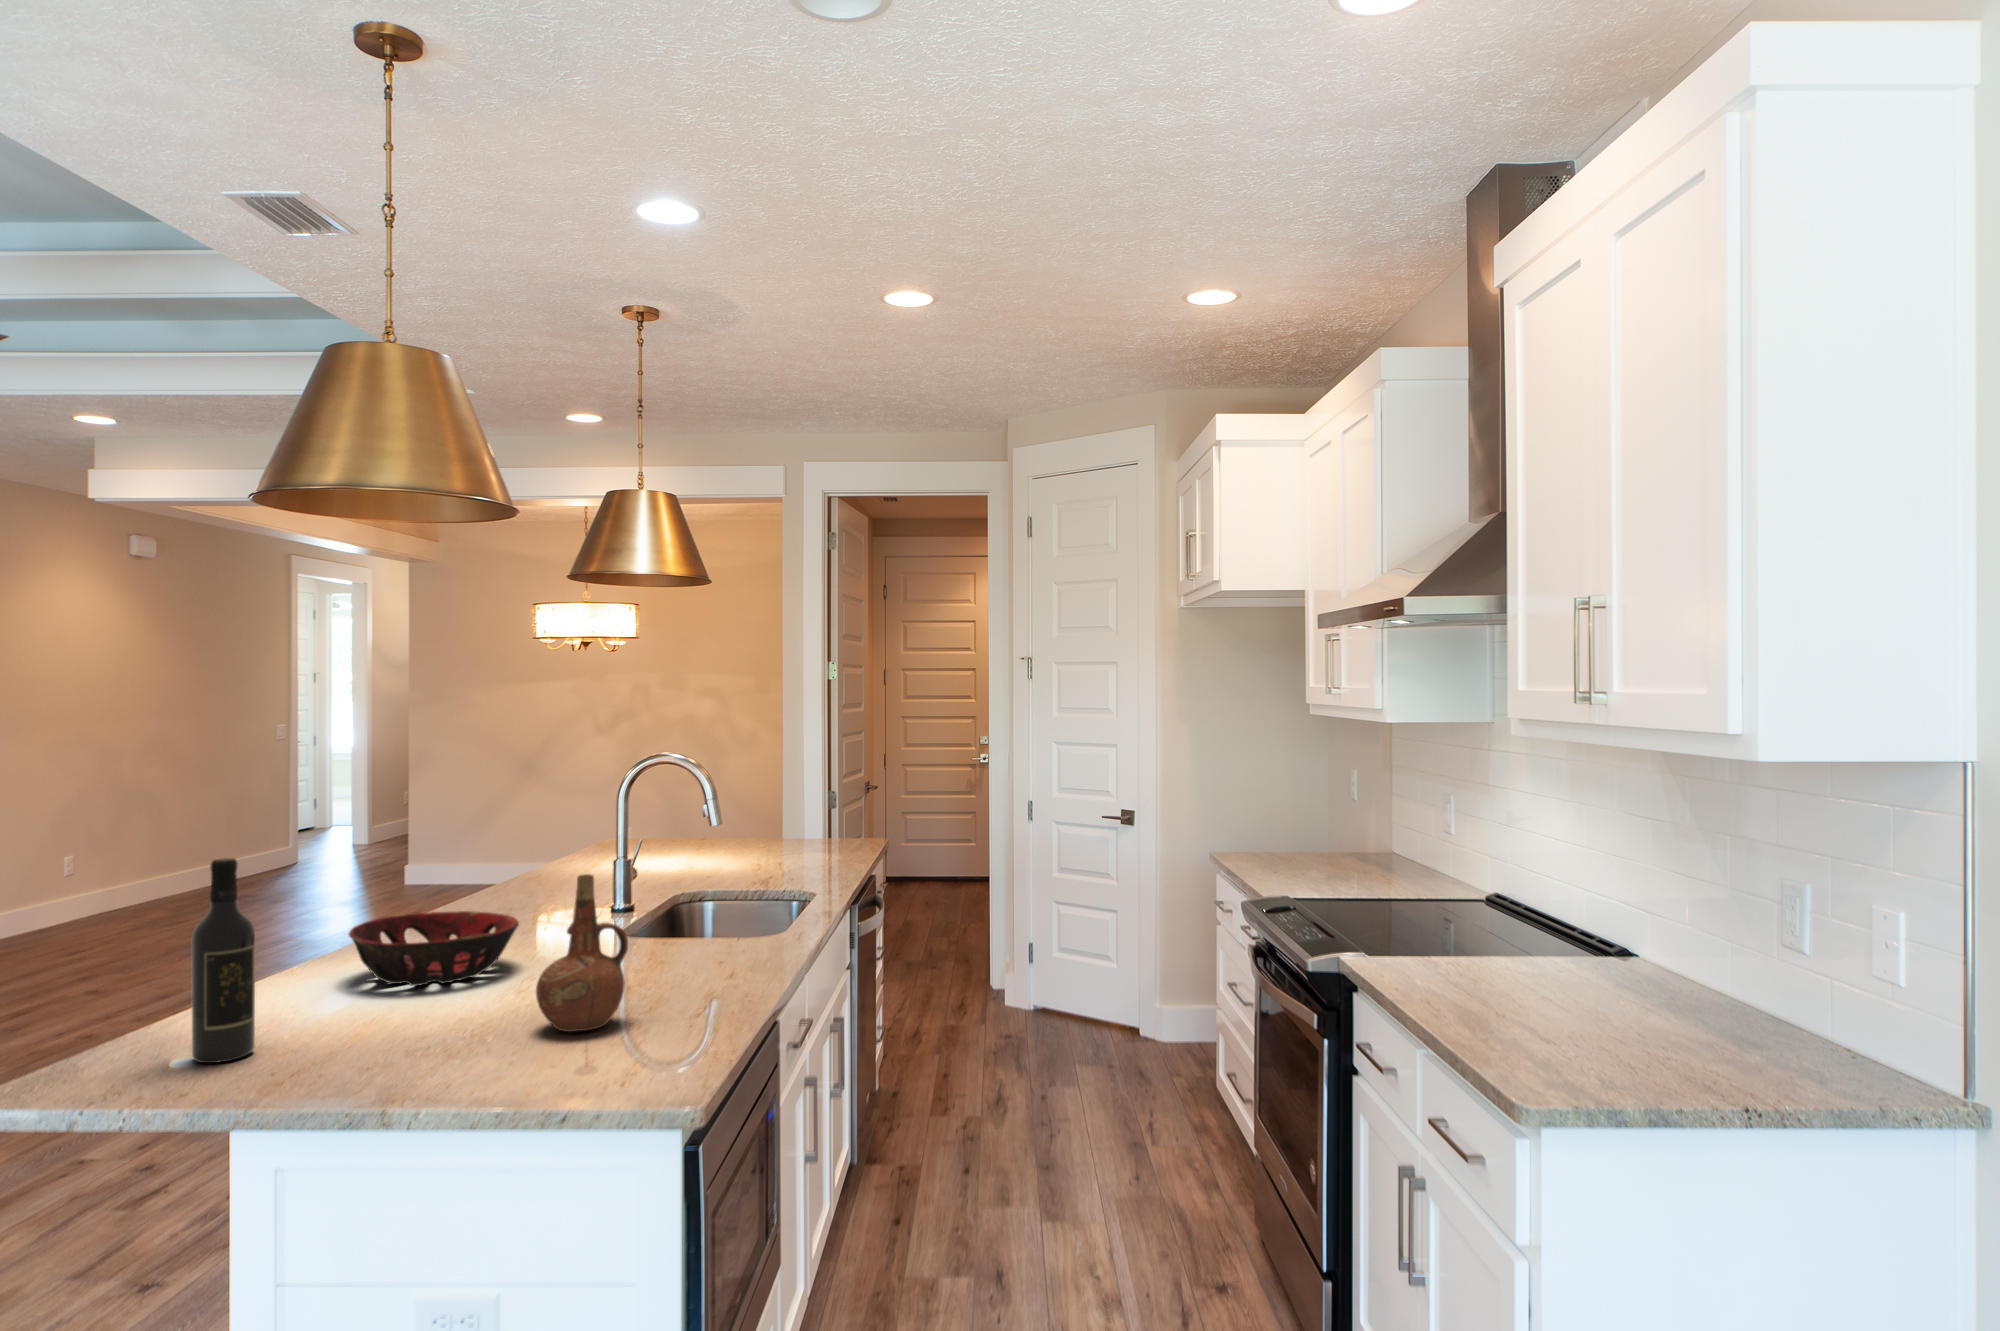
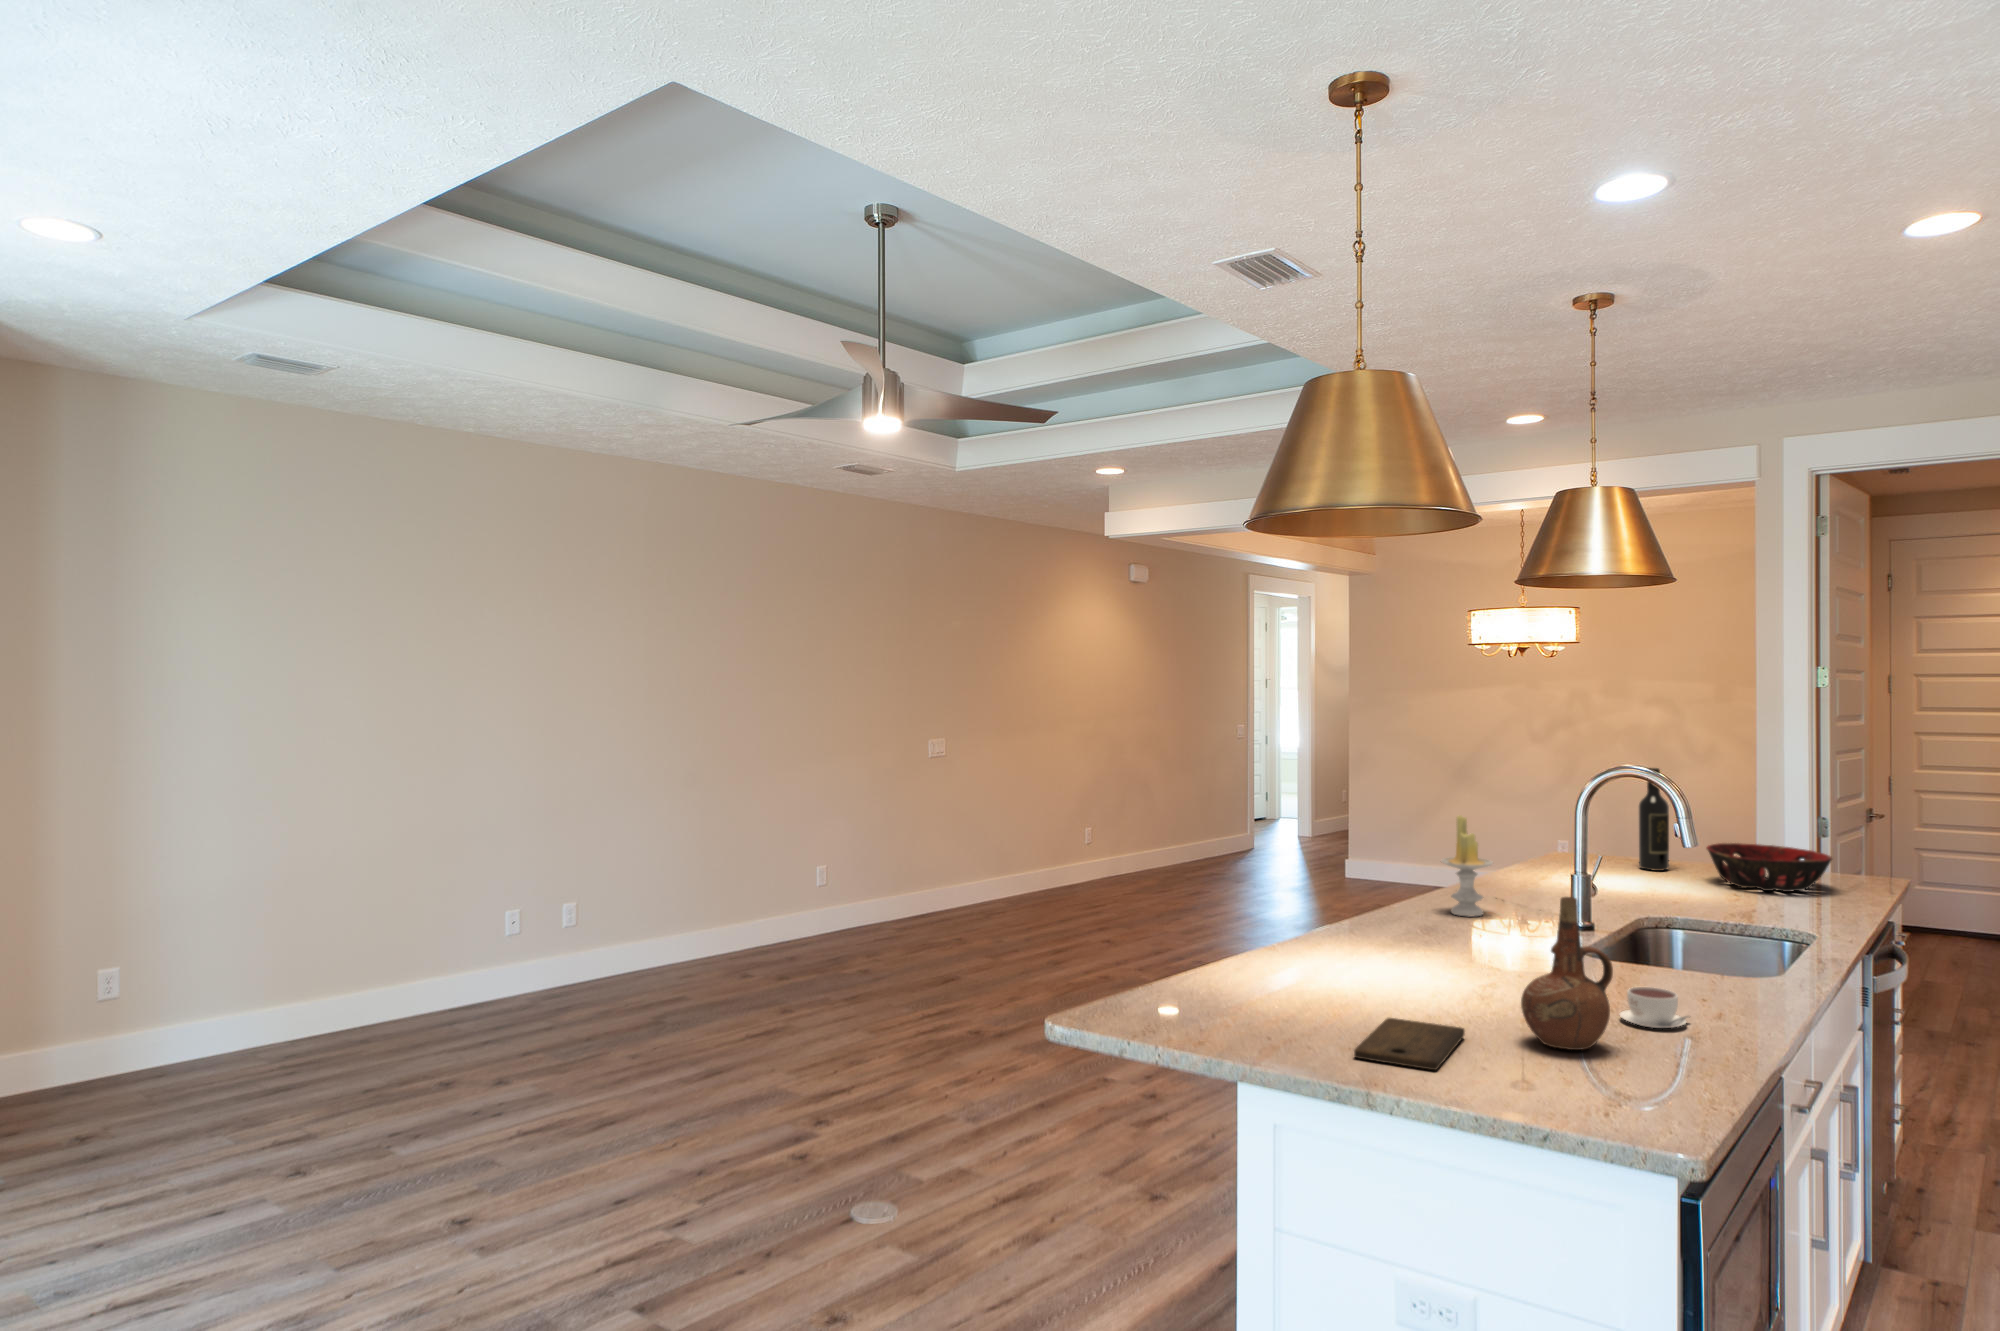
candle: none [485,810,540,913] -> present [1441,816,1493,917]
wine bottle: present [192,858,255,1063] -> present [1639,768,1669,871]
decorative bowl: present [349,911,519,986] -> present [1707,843,1832,892]
coffee cup: none [639,955,704,994] -> present [1620,987,1688,1028]
cutting board: none [331,1029,474,1088] -> present [1354,1018,1465,1070]

